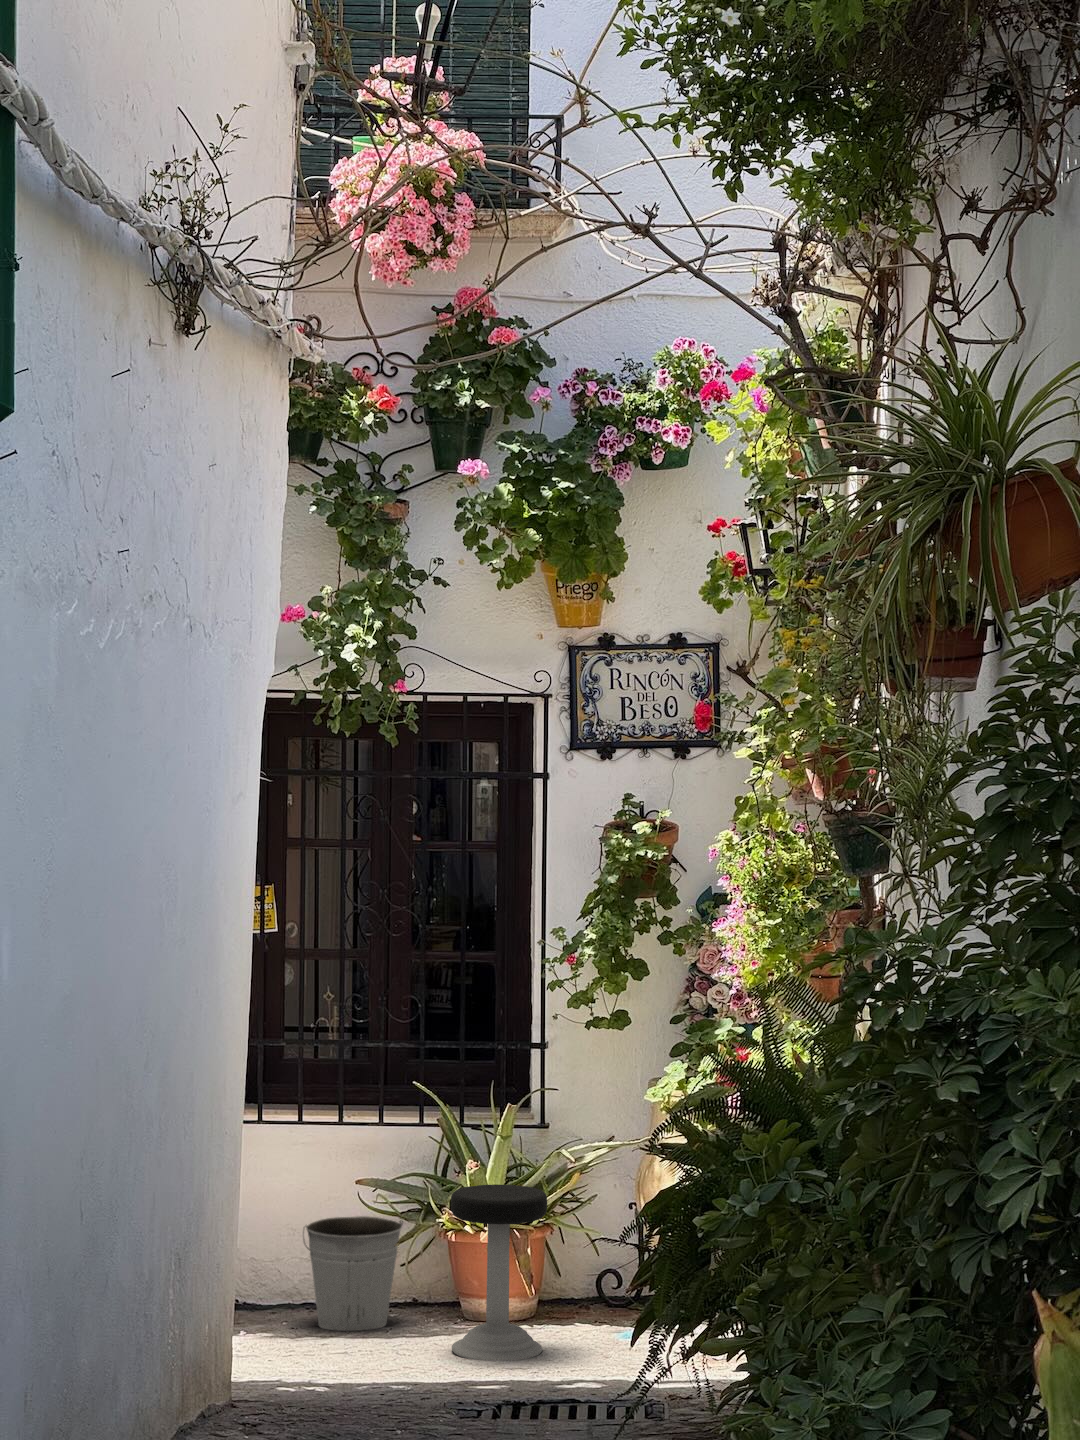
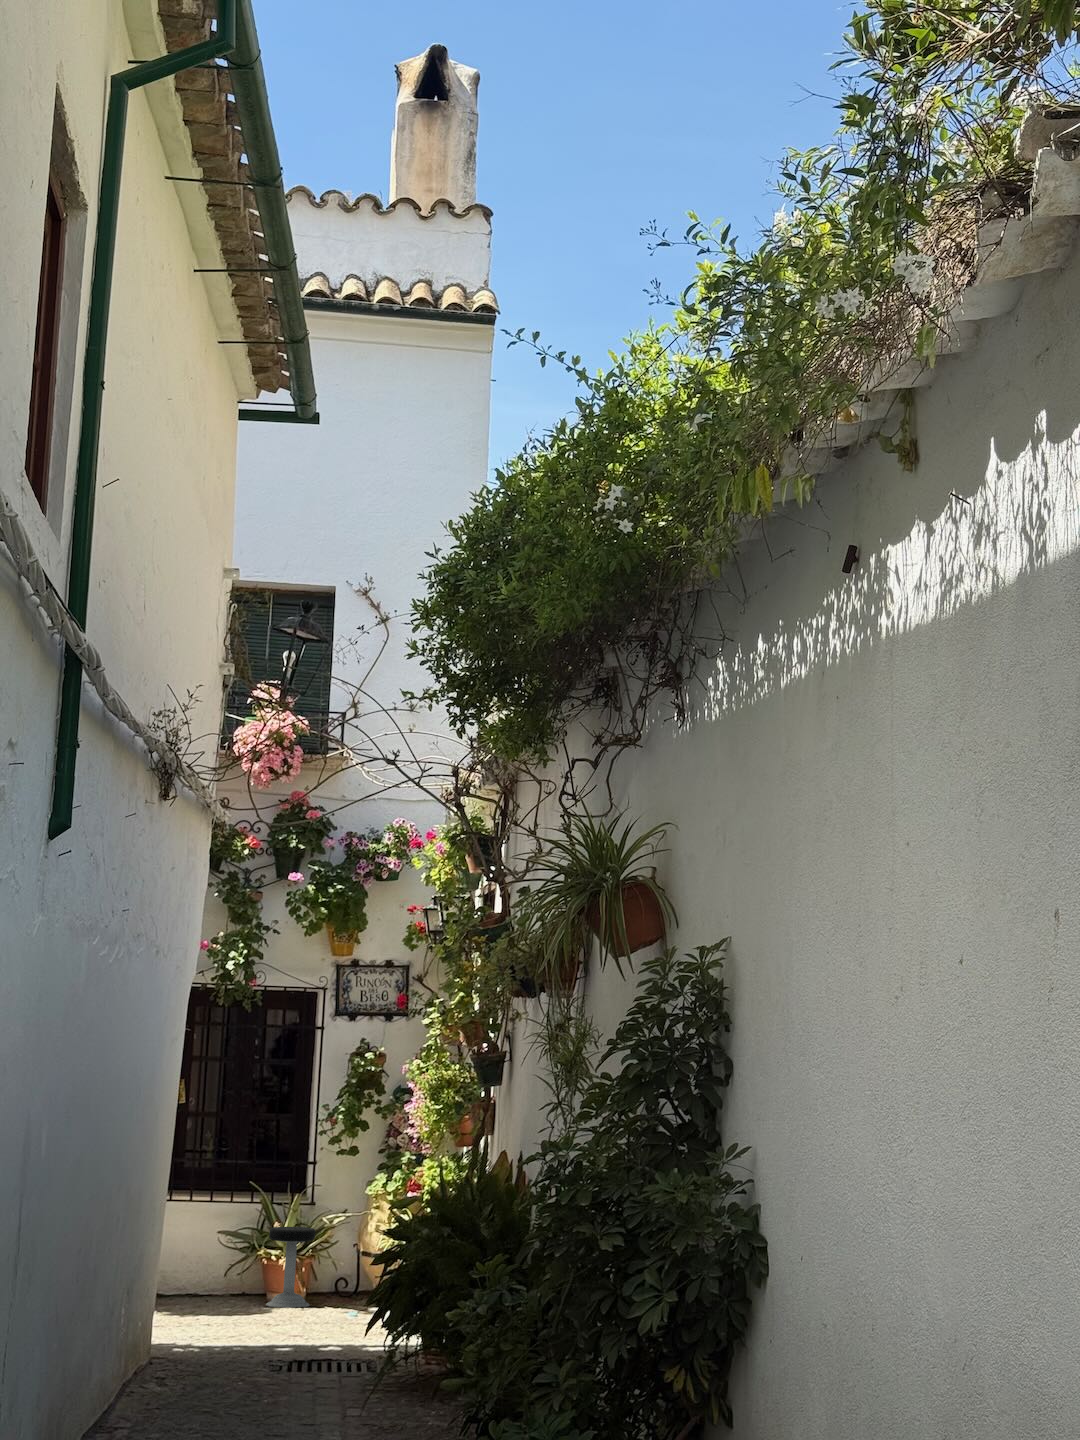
bucket: present [303,1216,403,1331] -> none [191,1250,241,1305]

